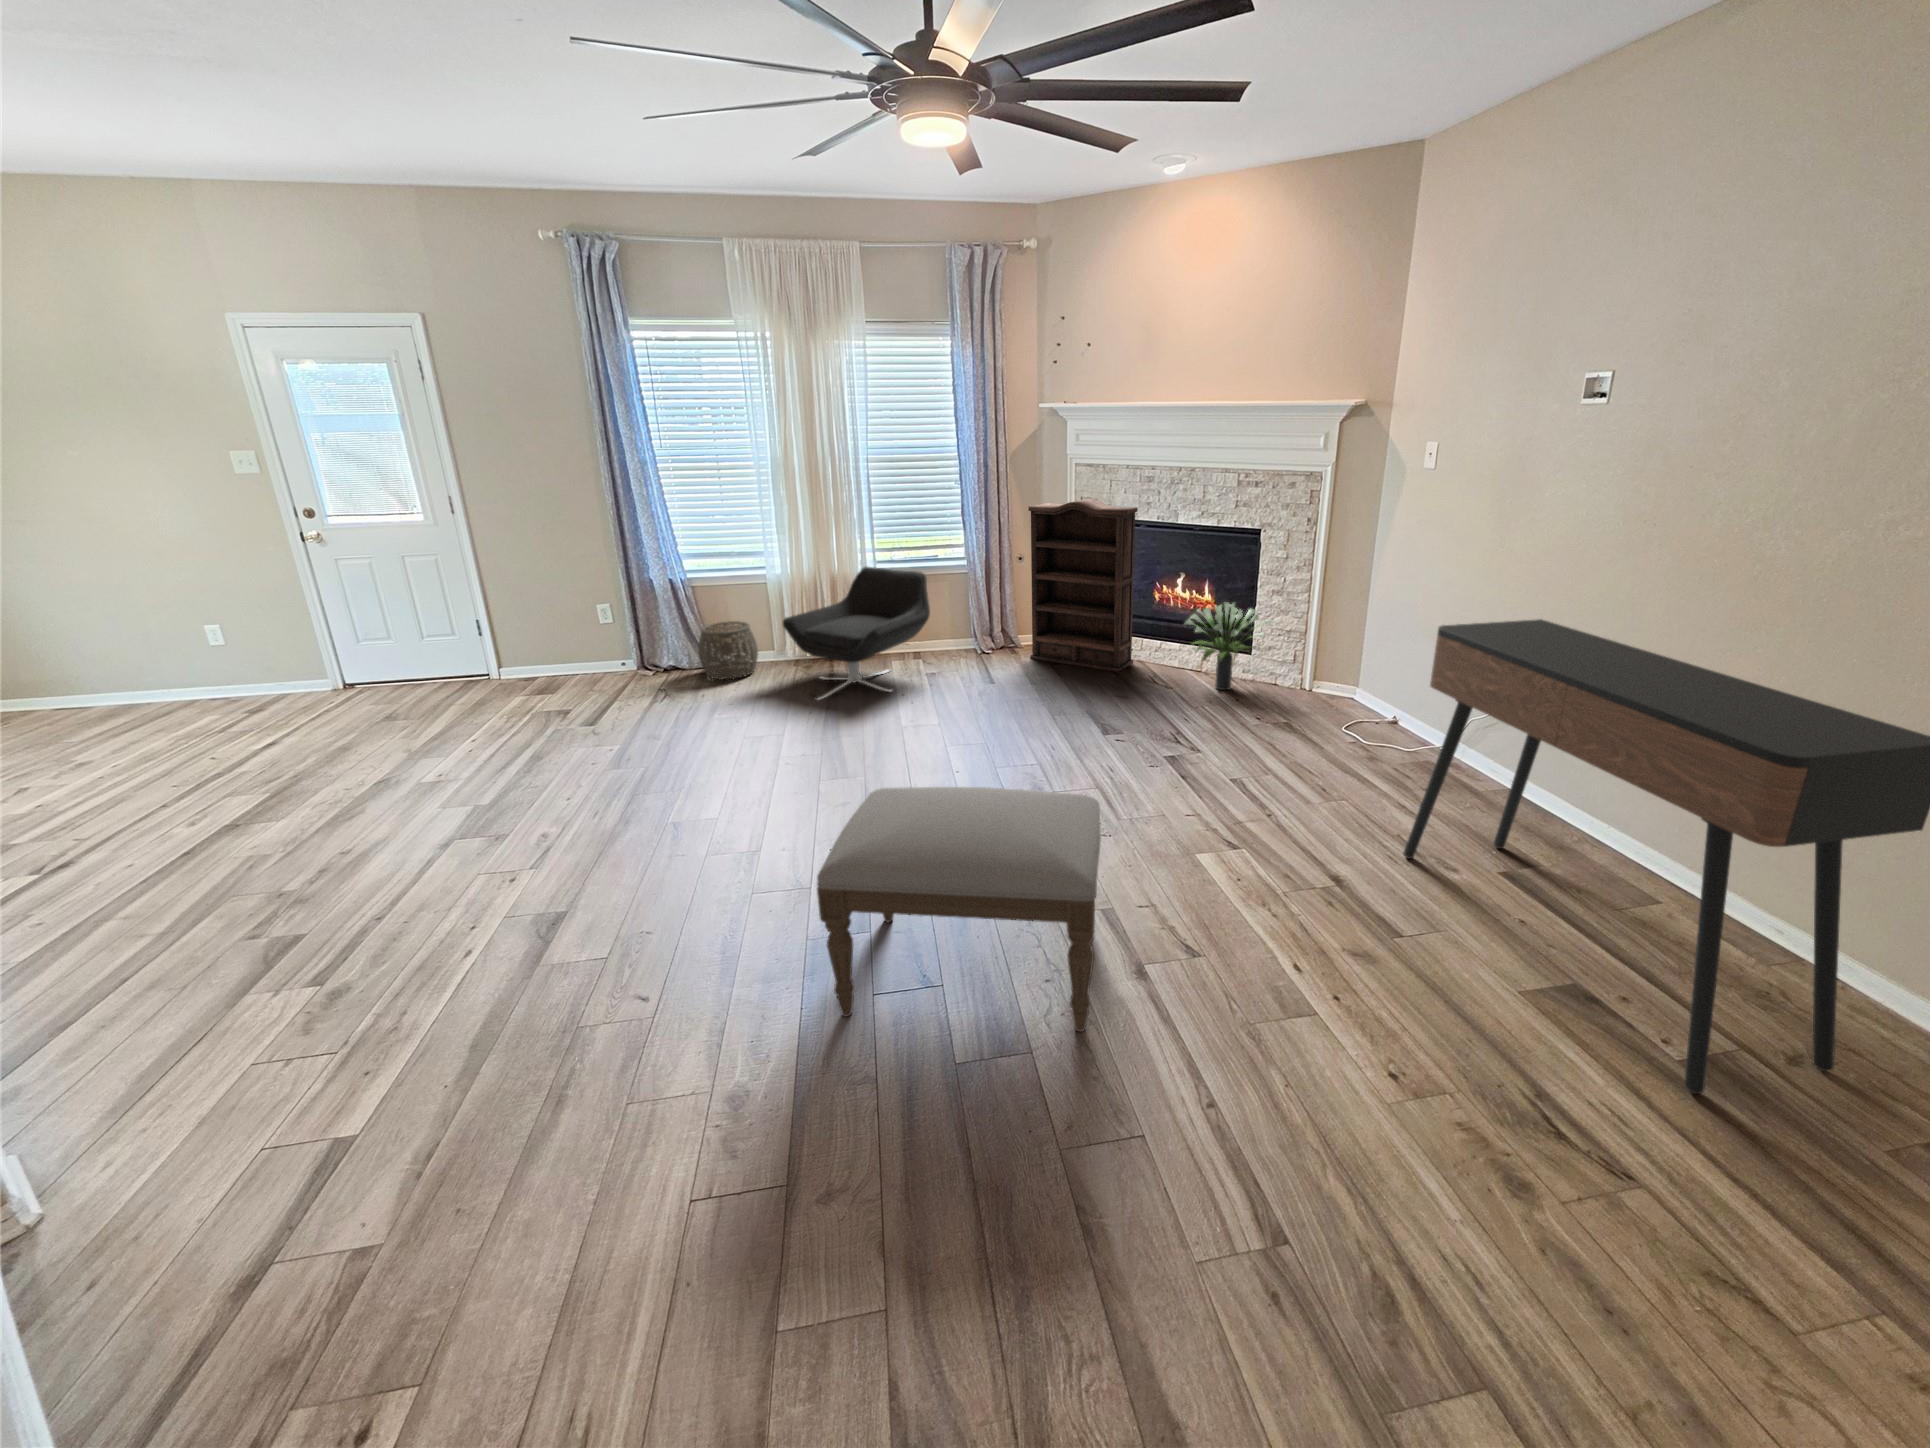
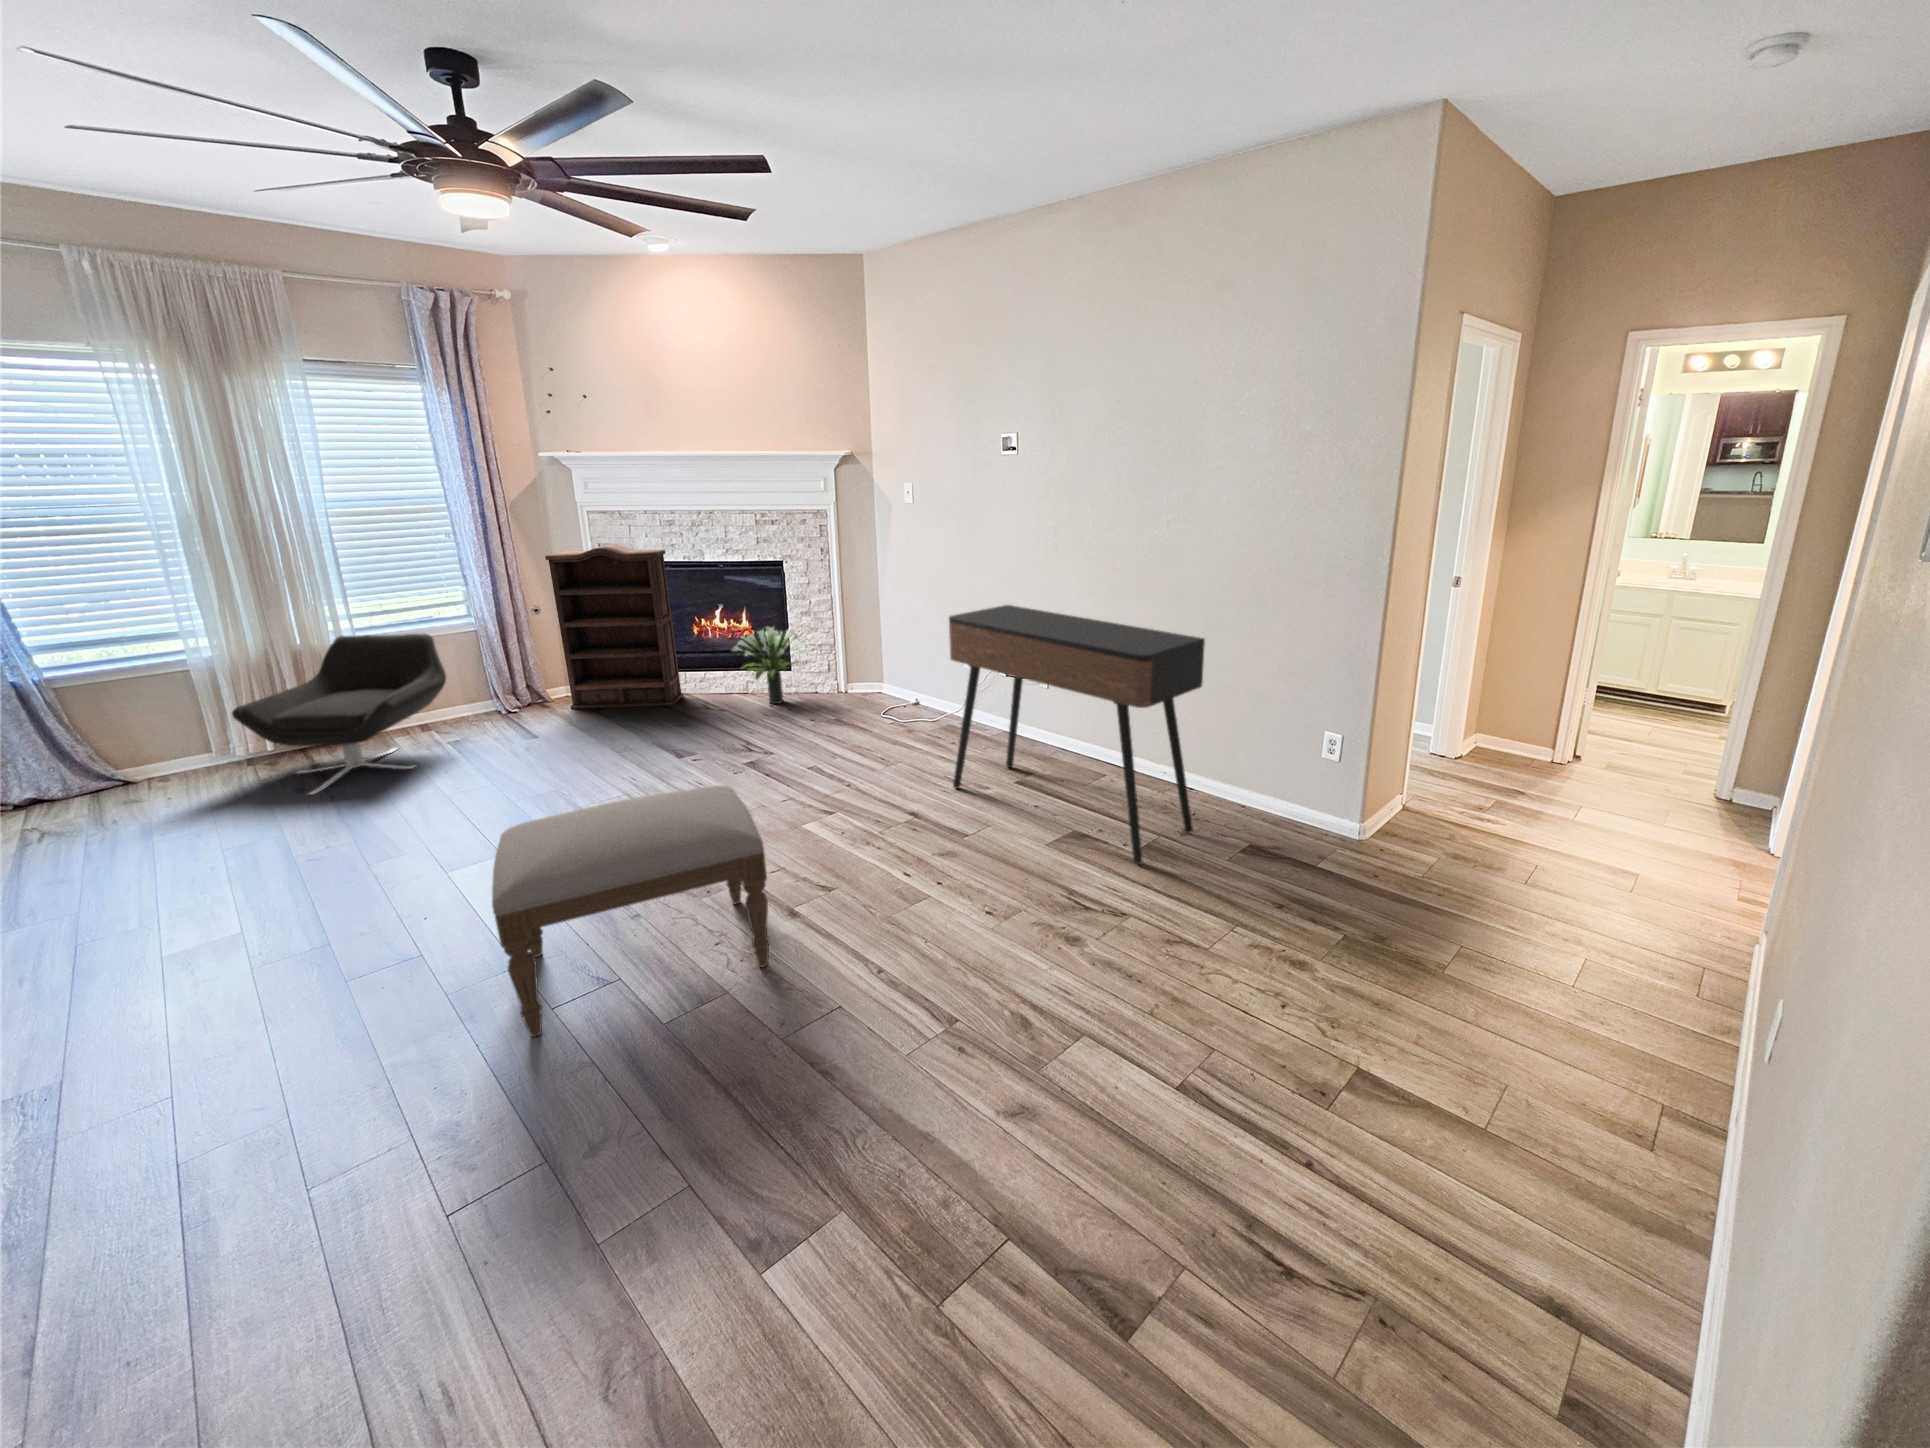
woven basket: present [698,621,758,680] -> none [76,725,188,804]

